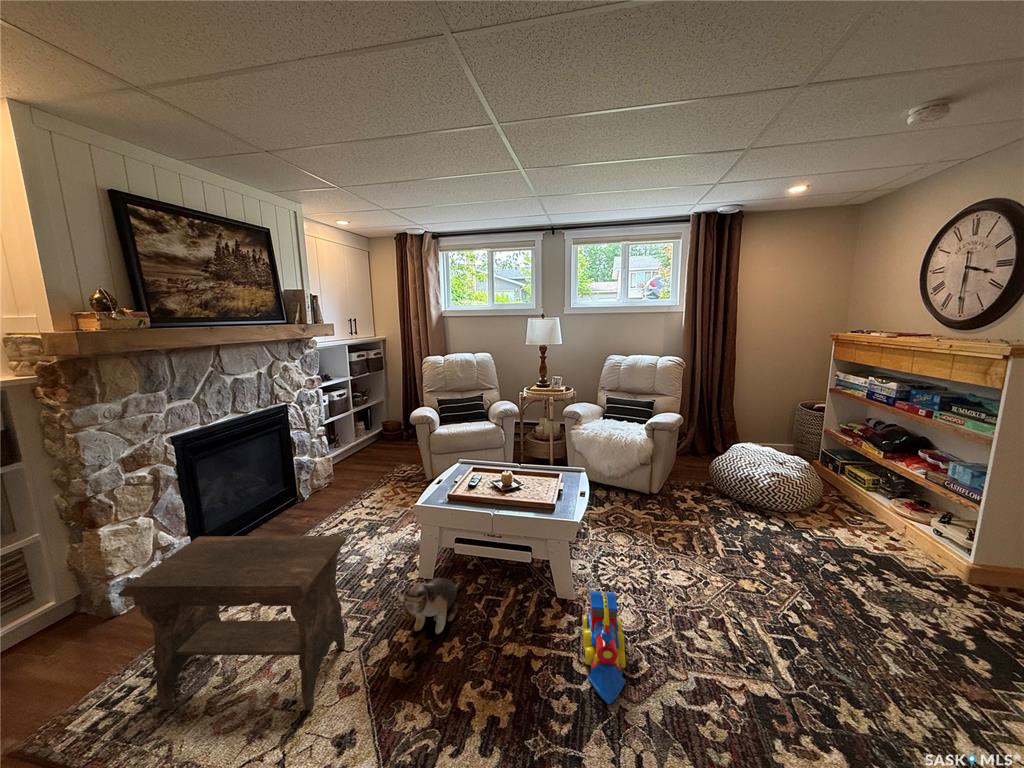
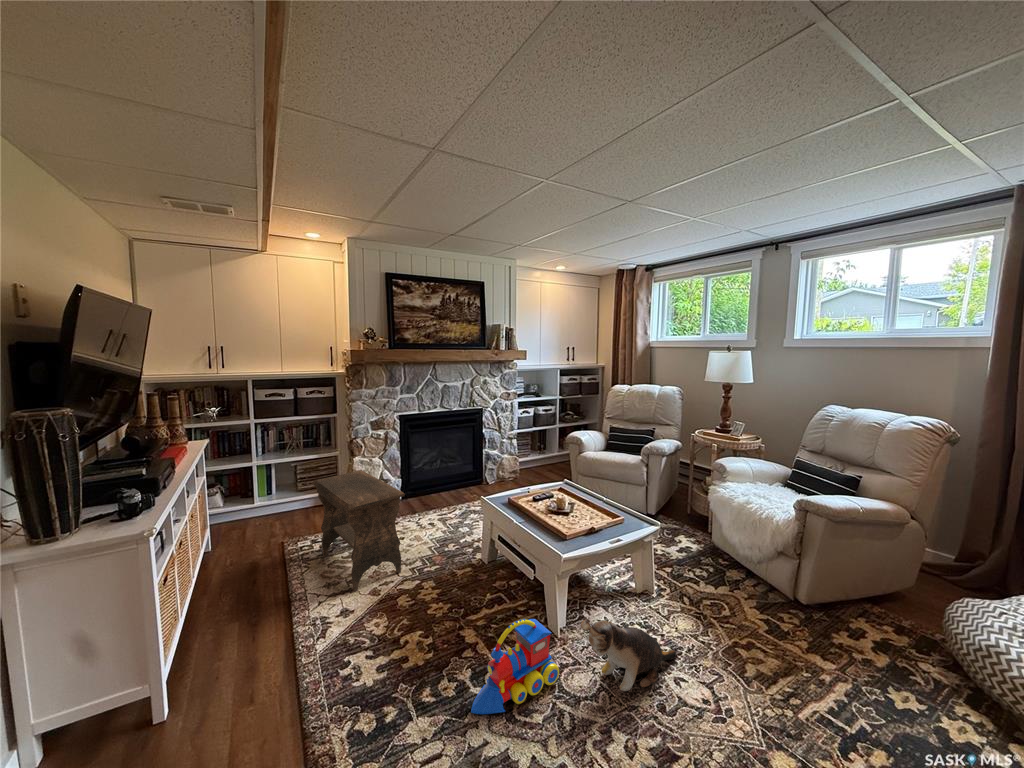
plush toy: present [398,577,462,634] -> present [581,619,676,691]

